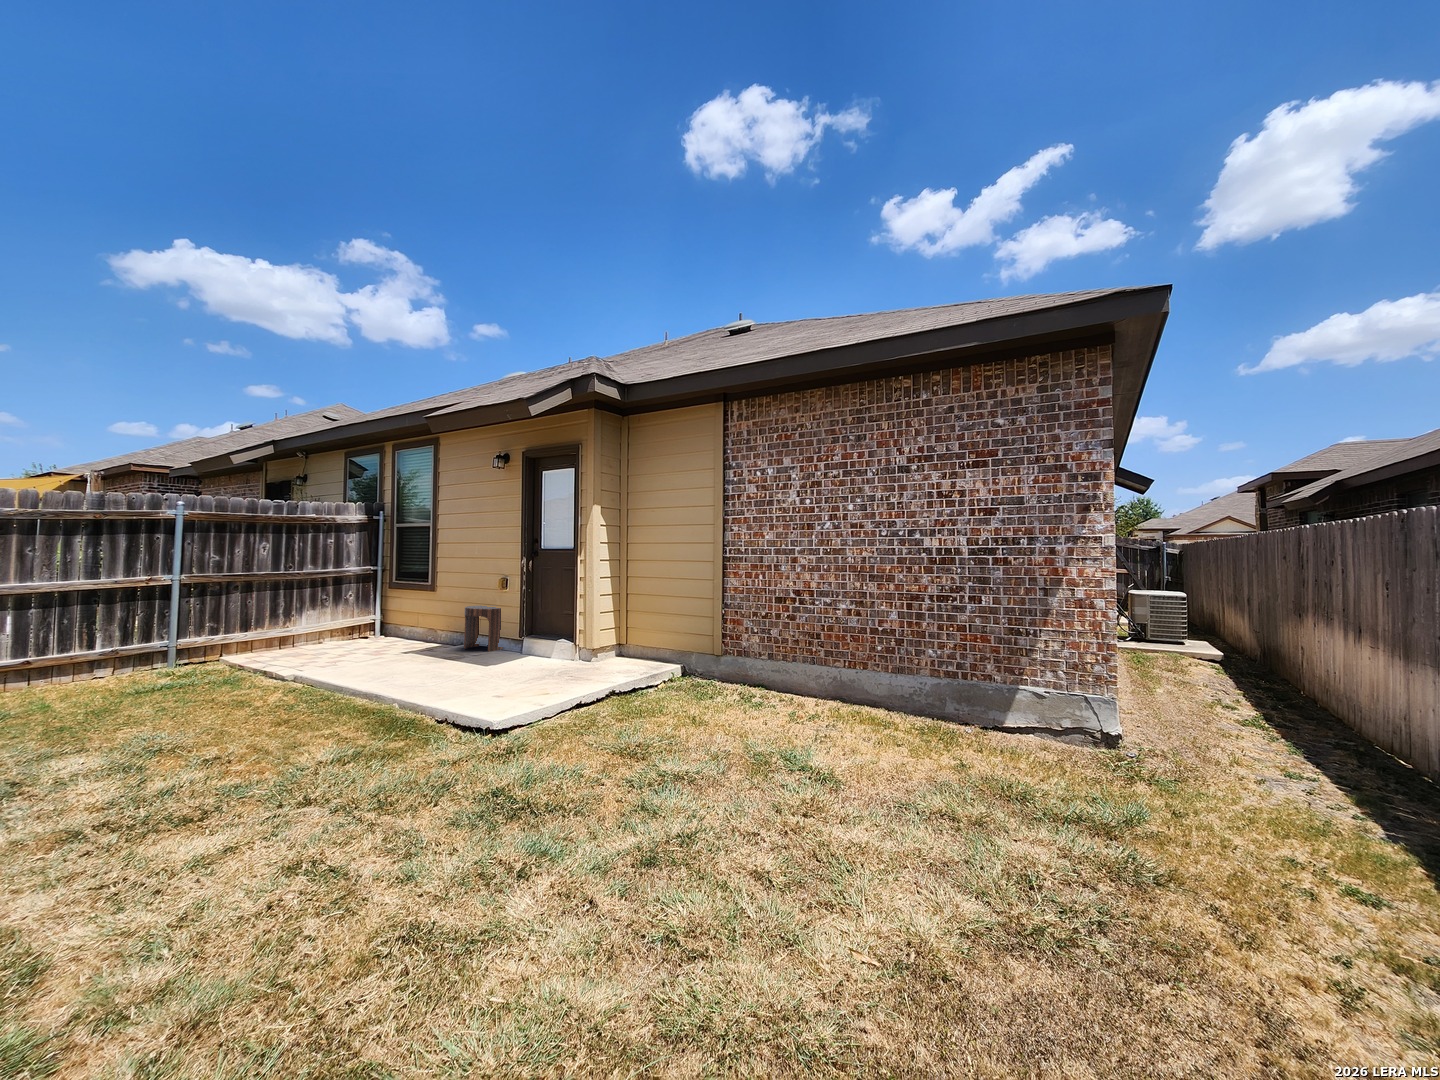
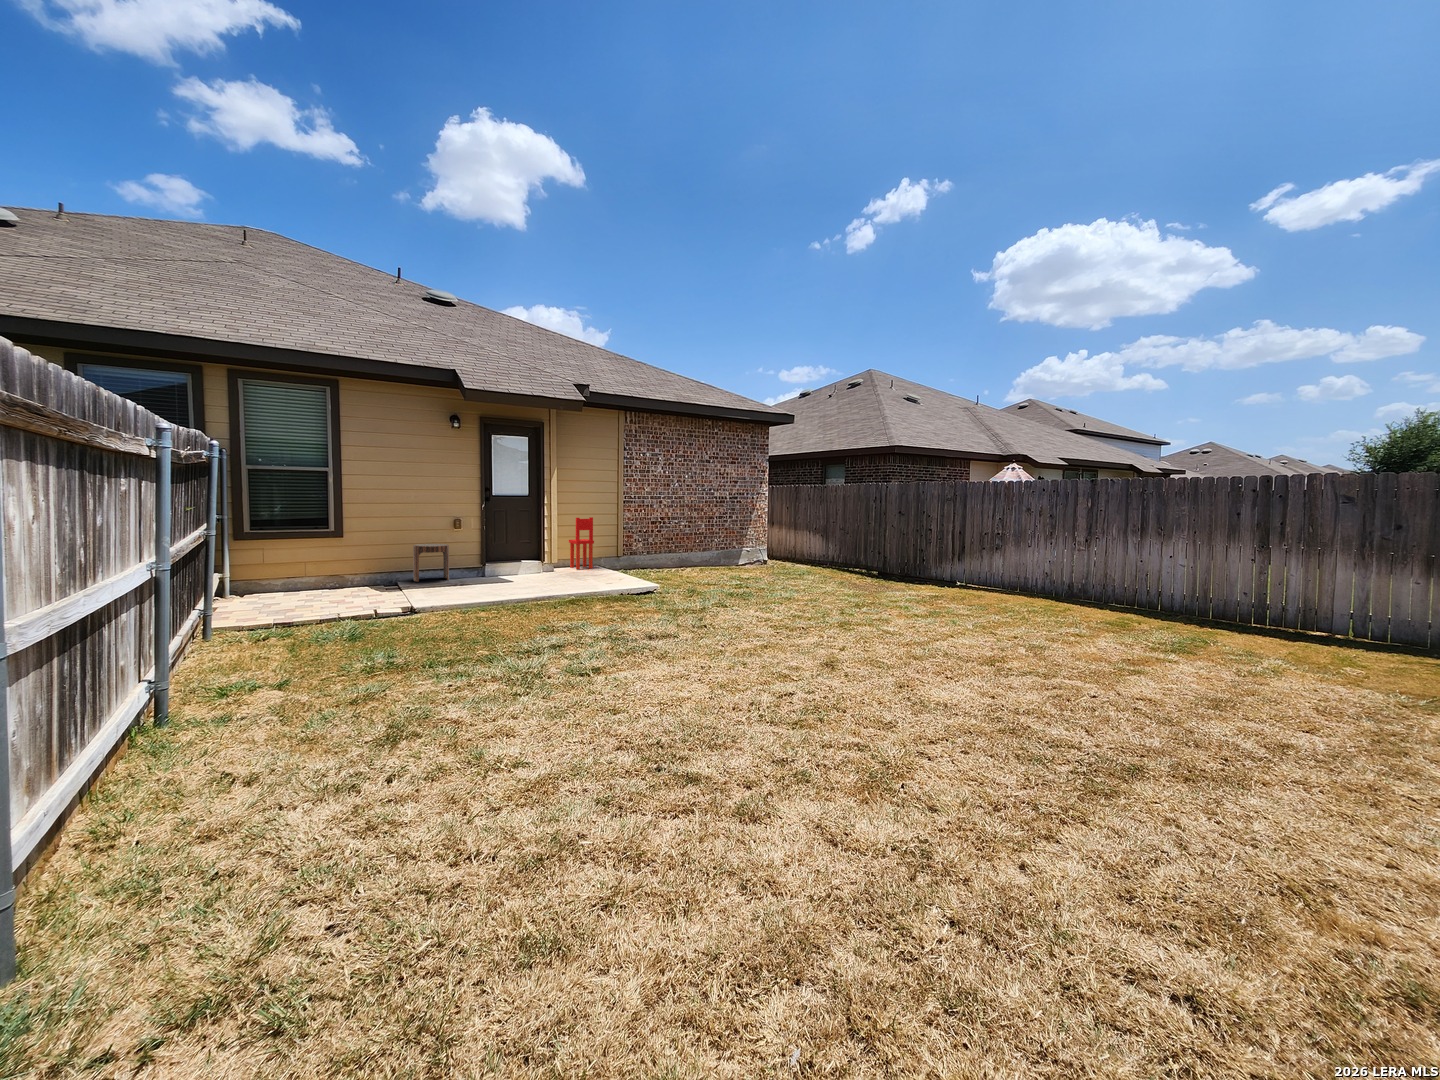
chair: none [620,582,662,668] -> present [569,517,594,569]

